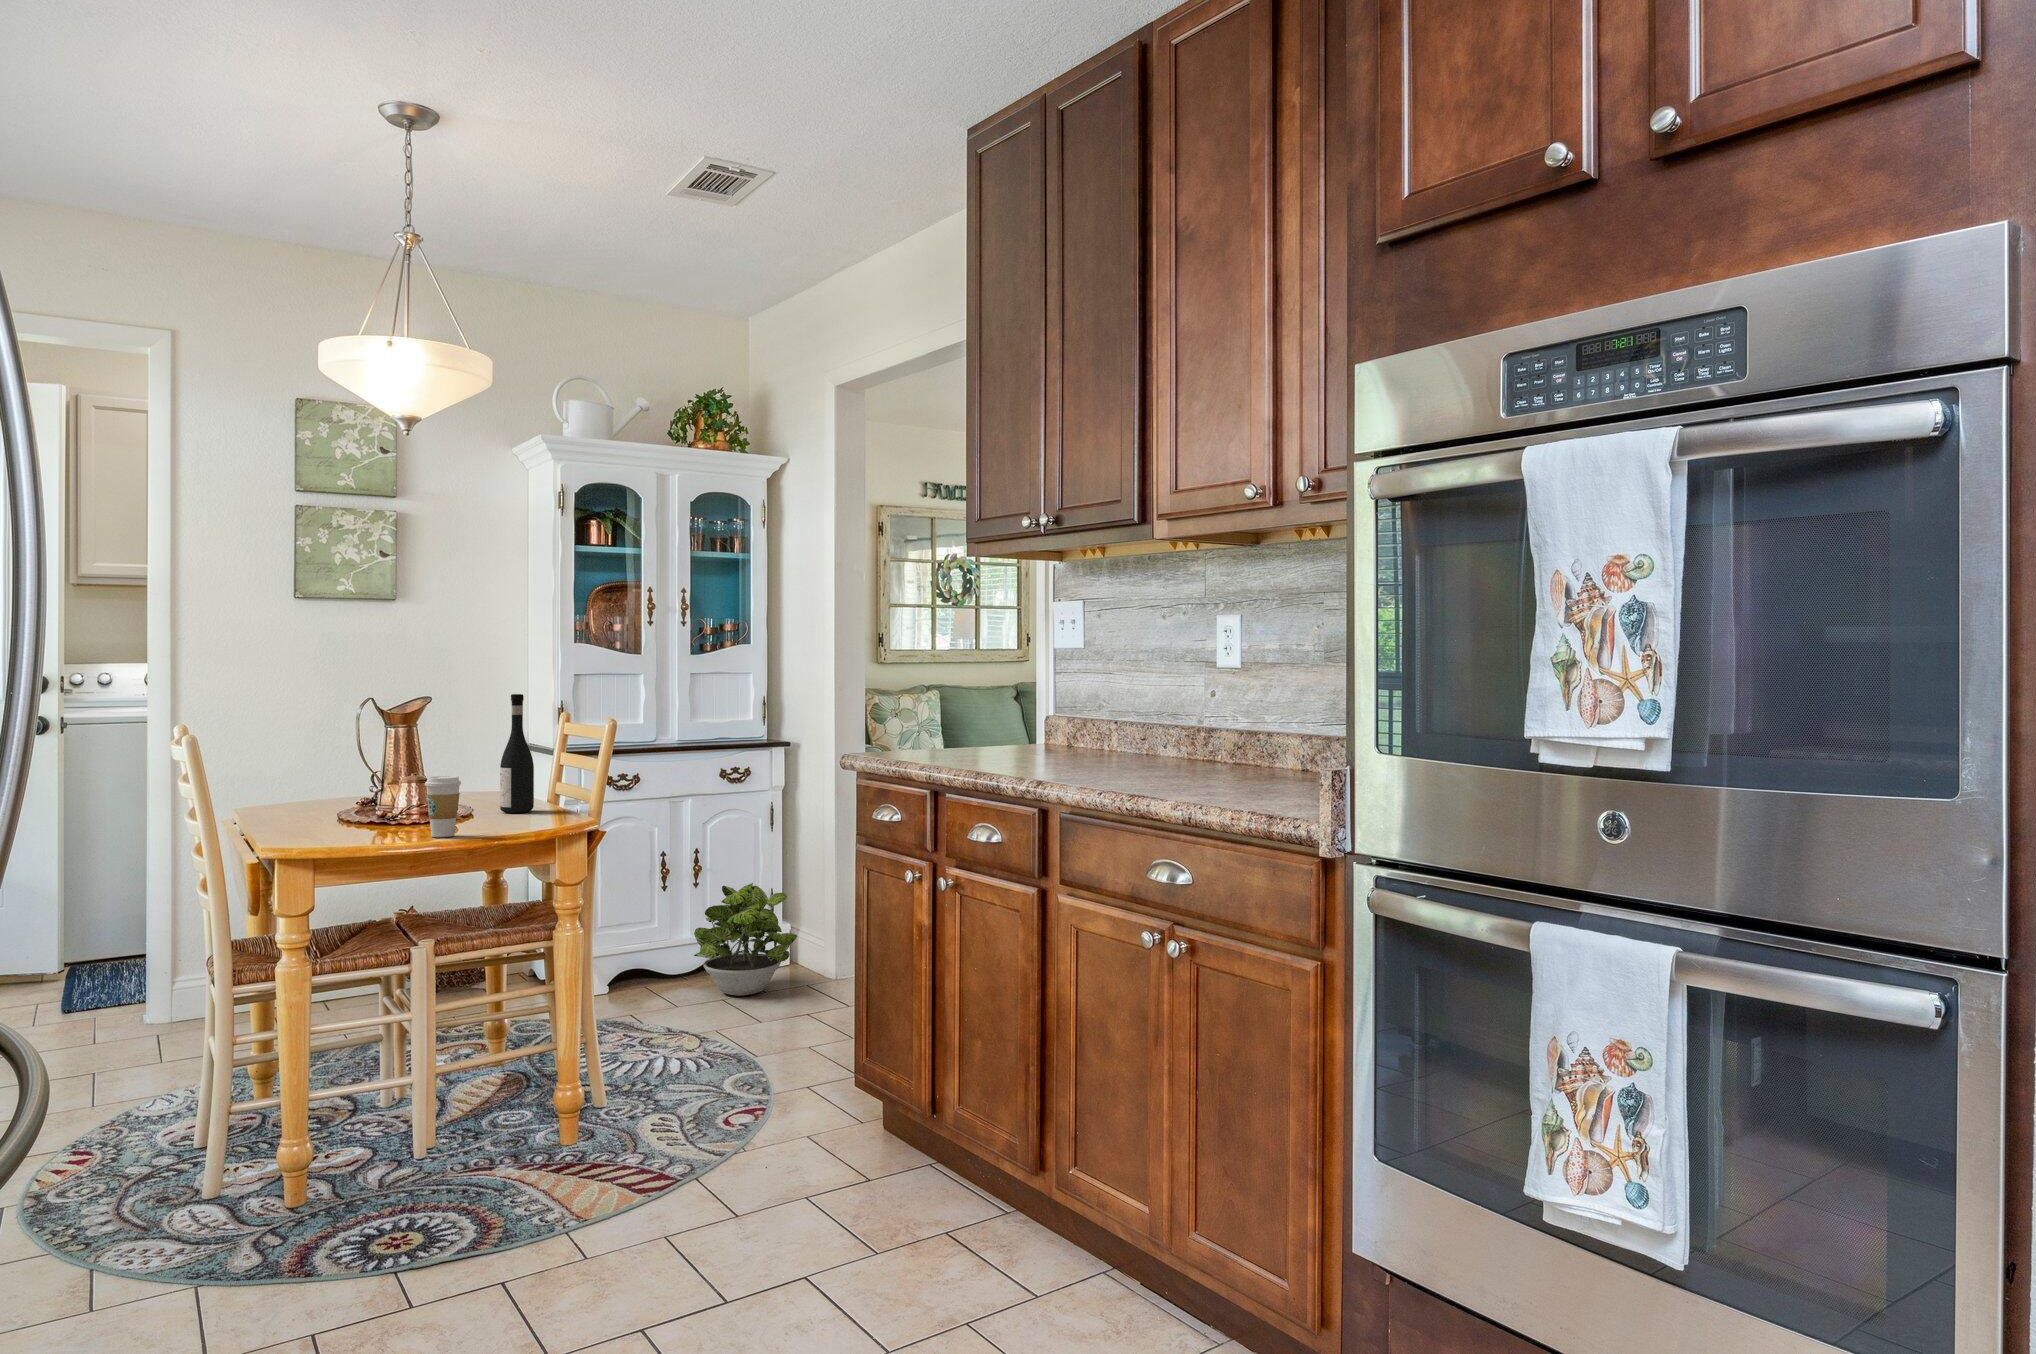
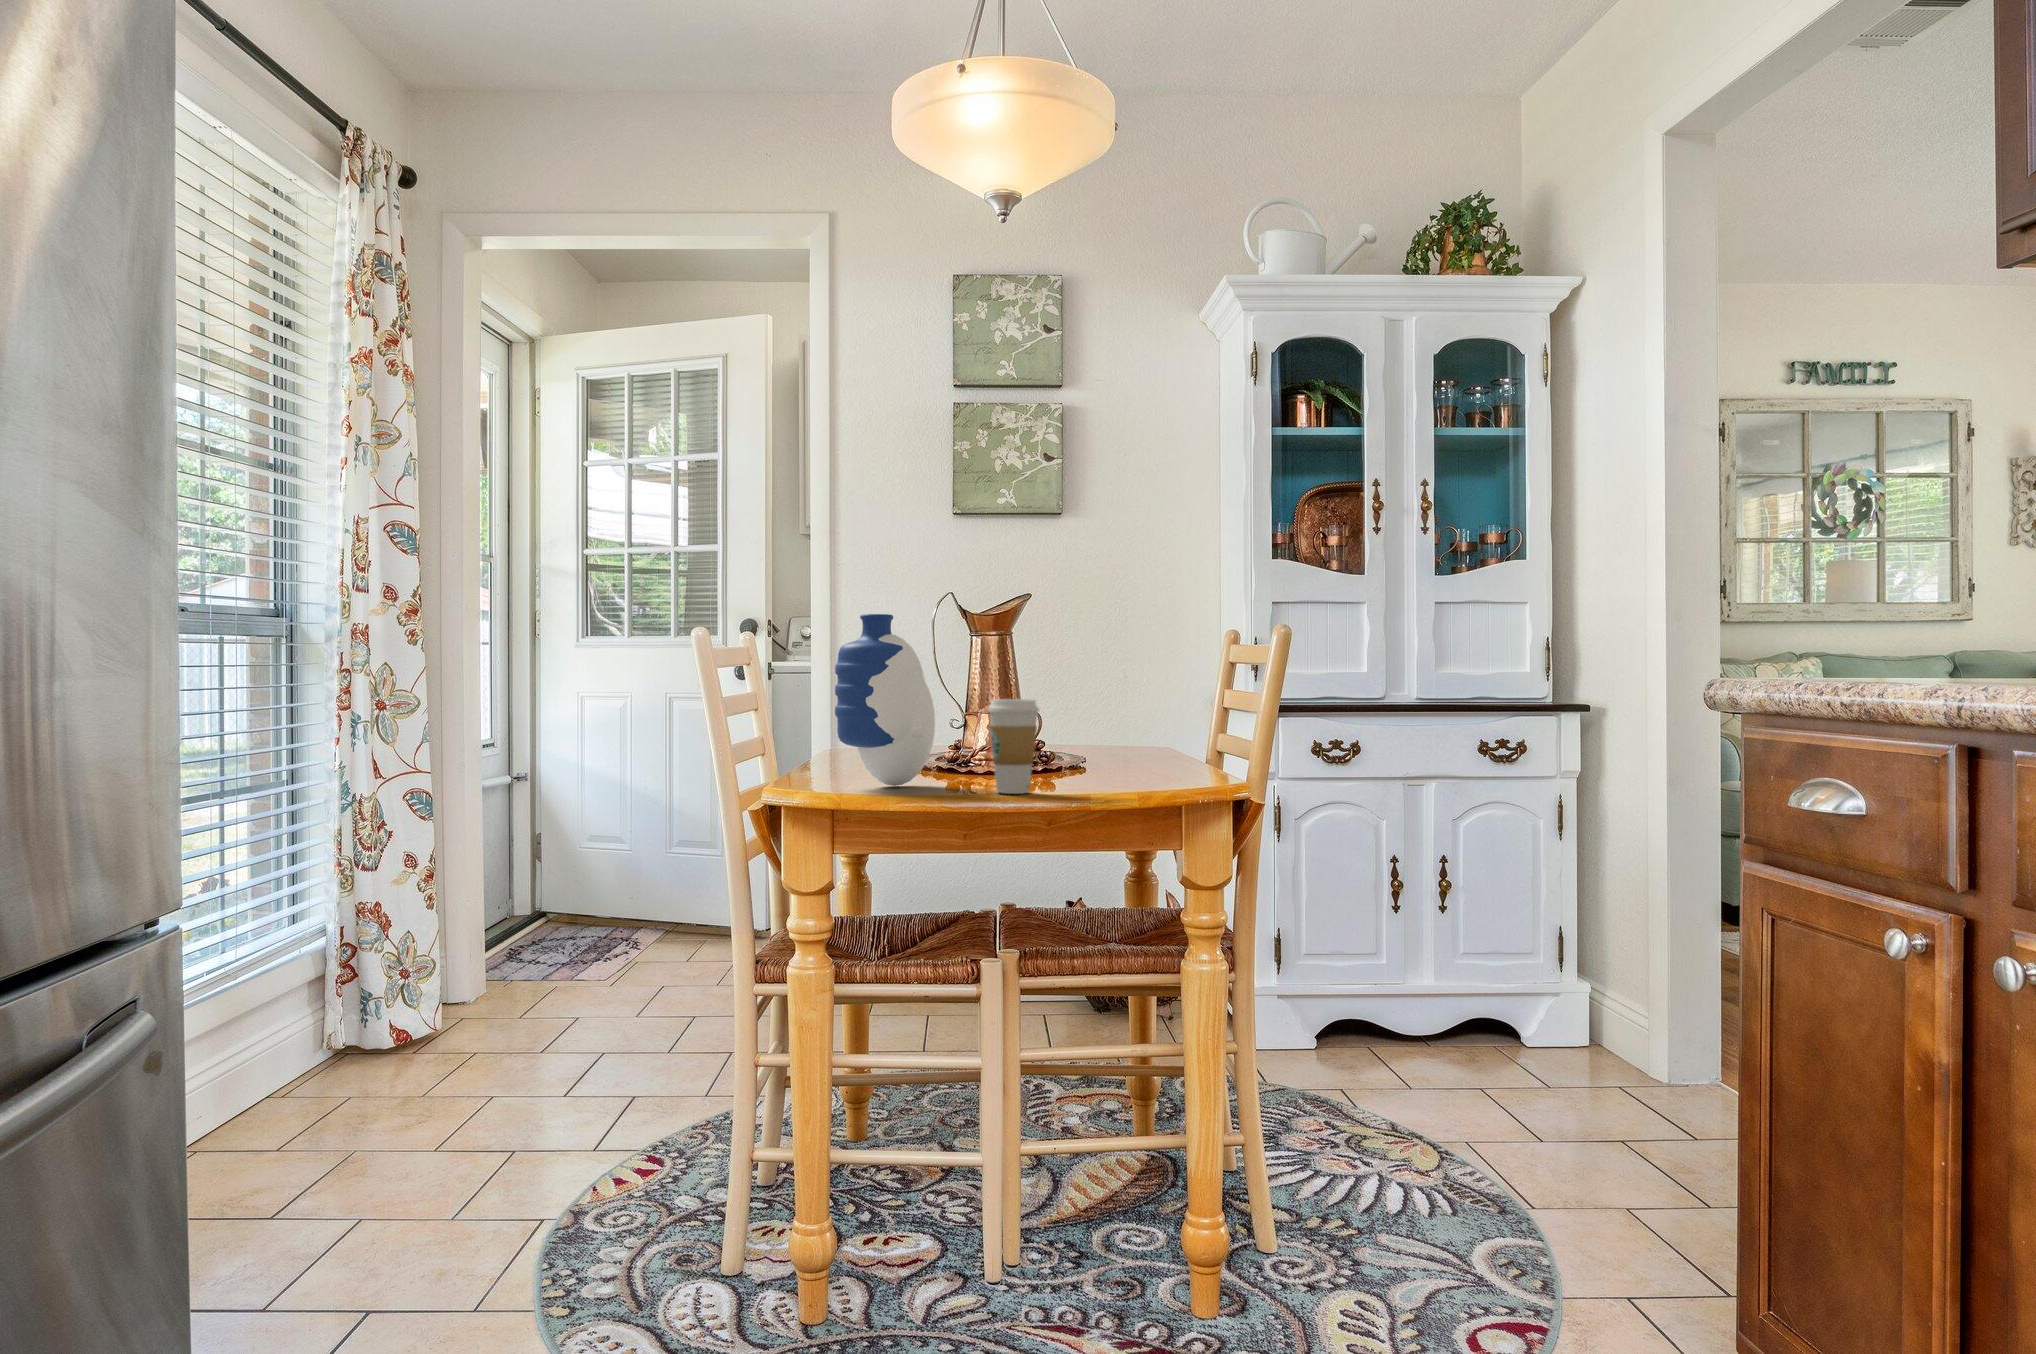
wine bottle: present [500,694,534,813] -> none [1128,593,1176,772]
vase: none [307,723,381,837] -> present [835,614,935,786]
potted plant: present [694,883,797,996] -> none [1435,913,1600,1085]

